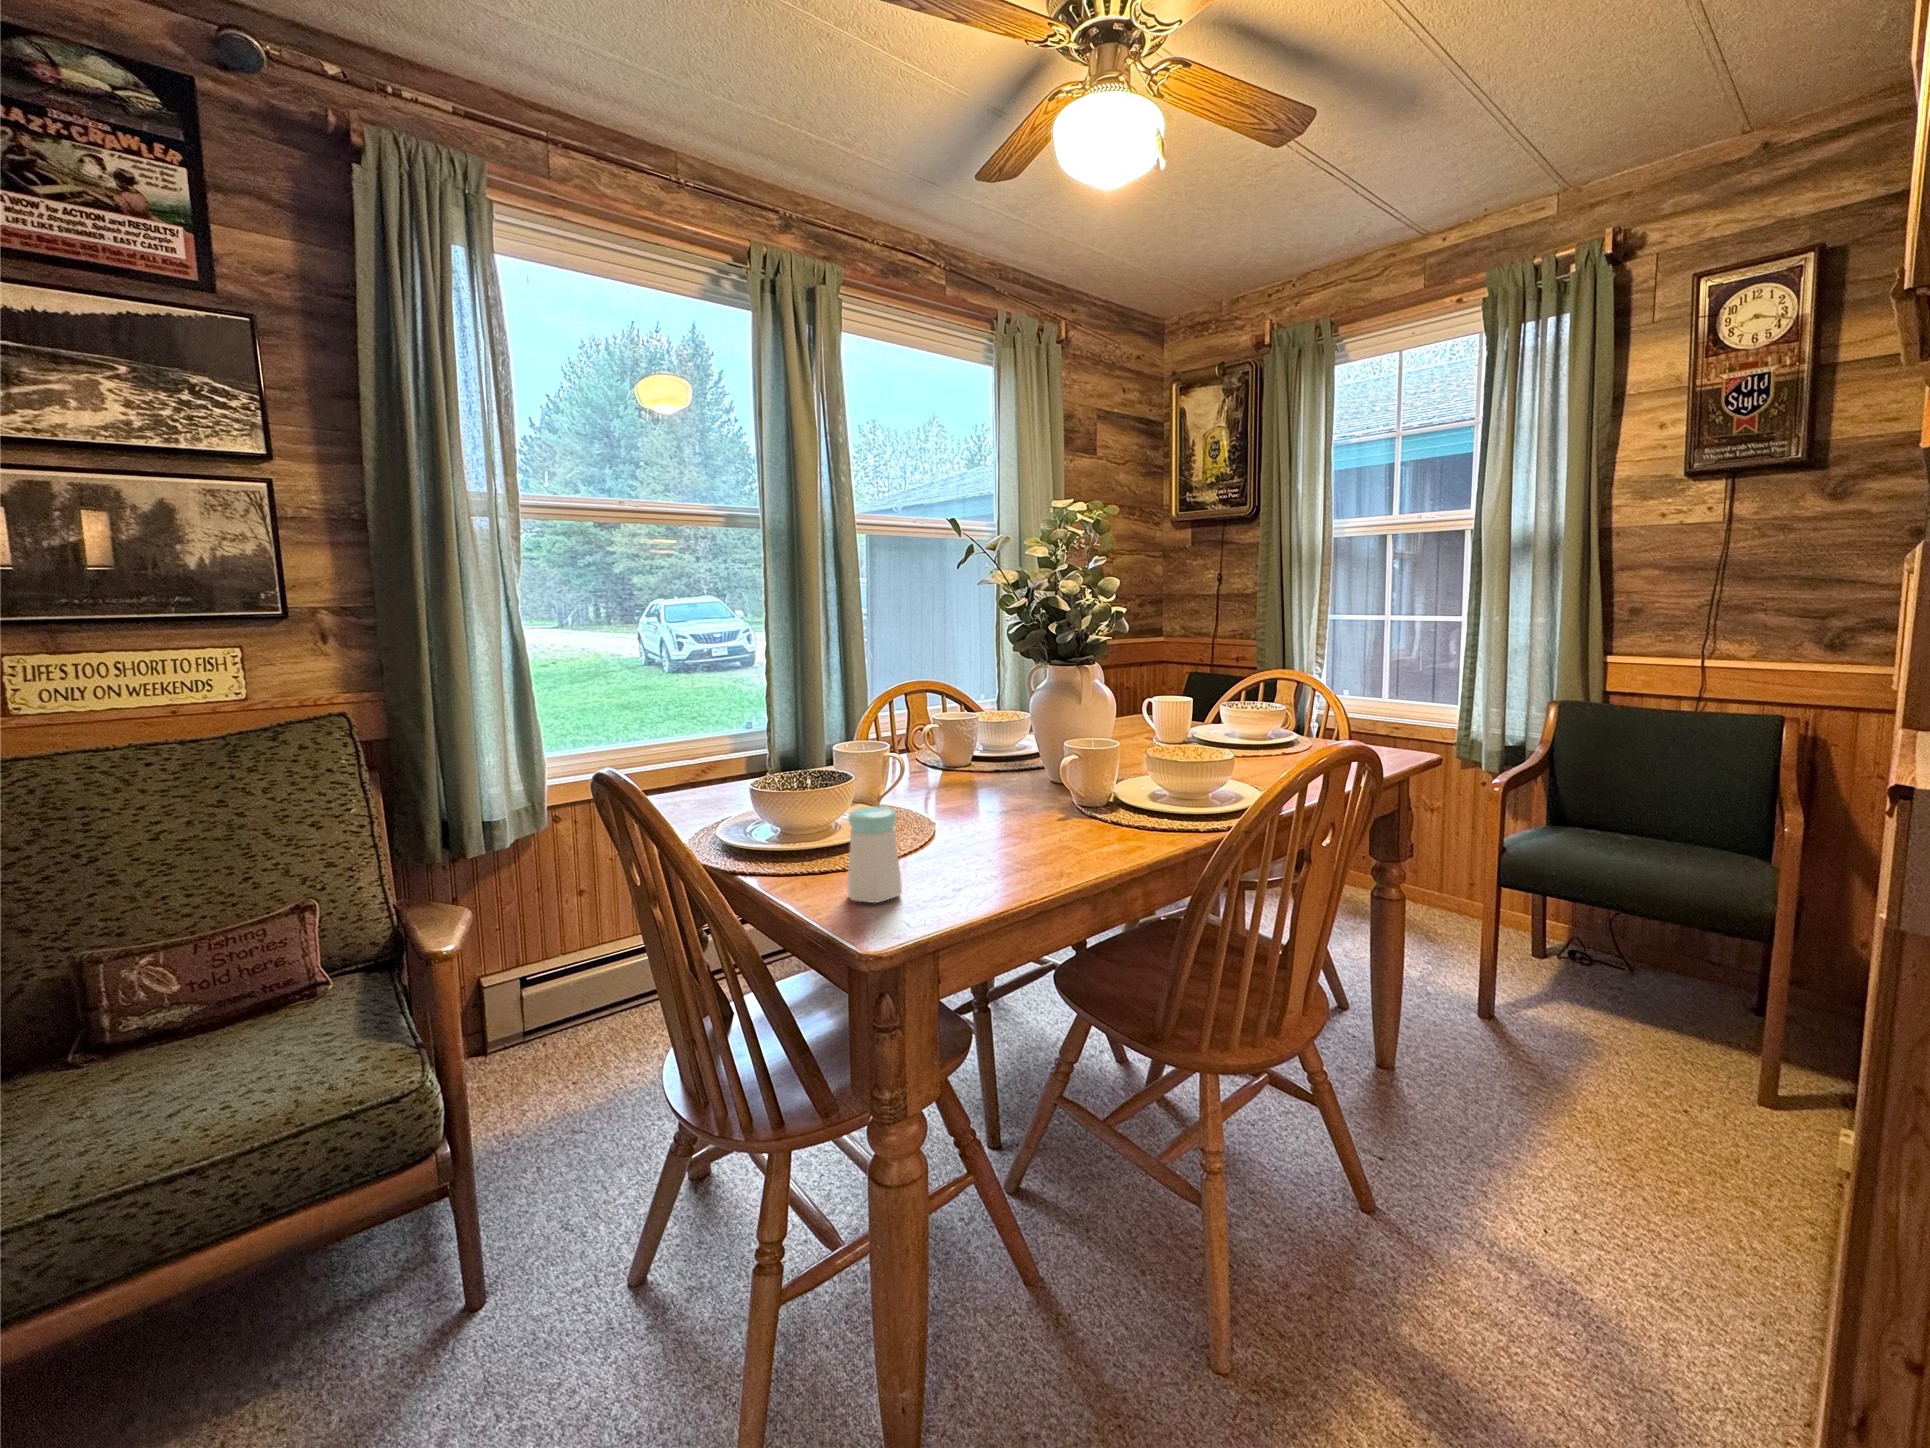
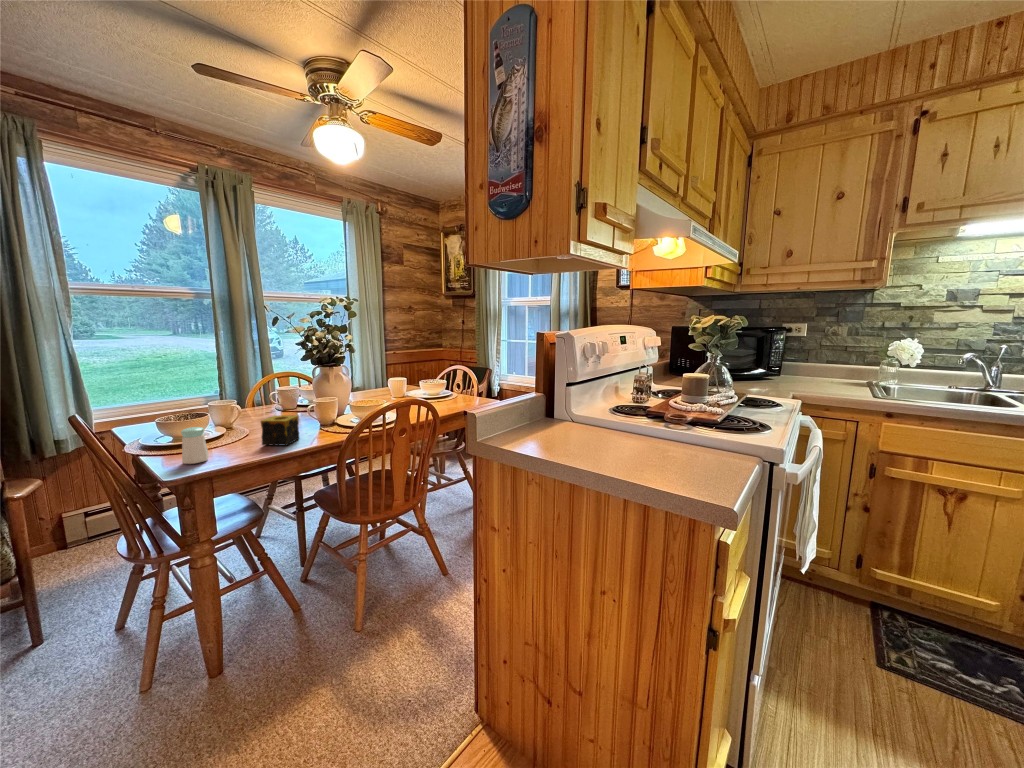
candle: none [993,780,1066,858] -> present [261,416,299,445]

